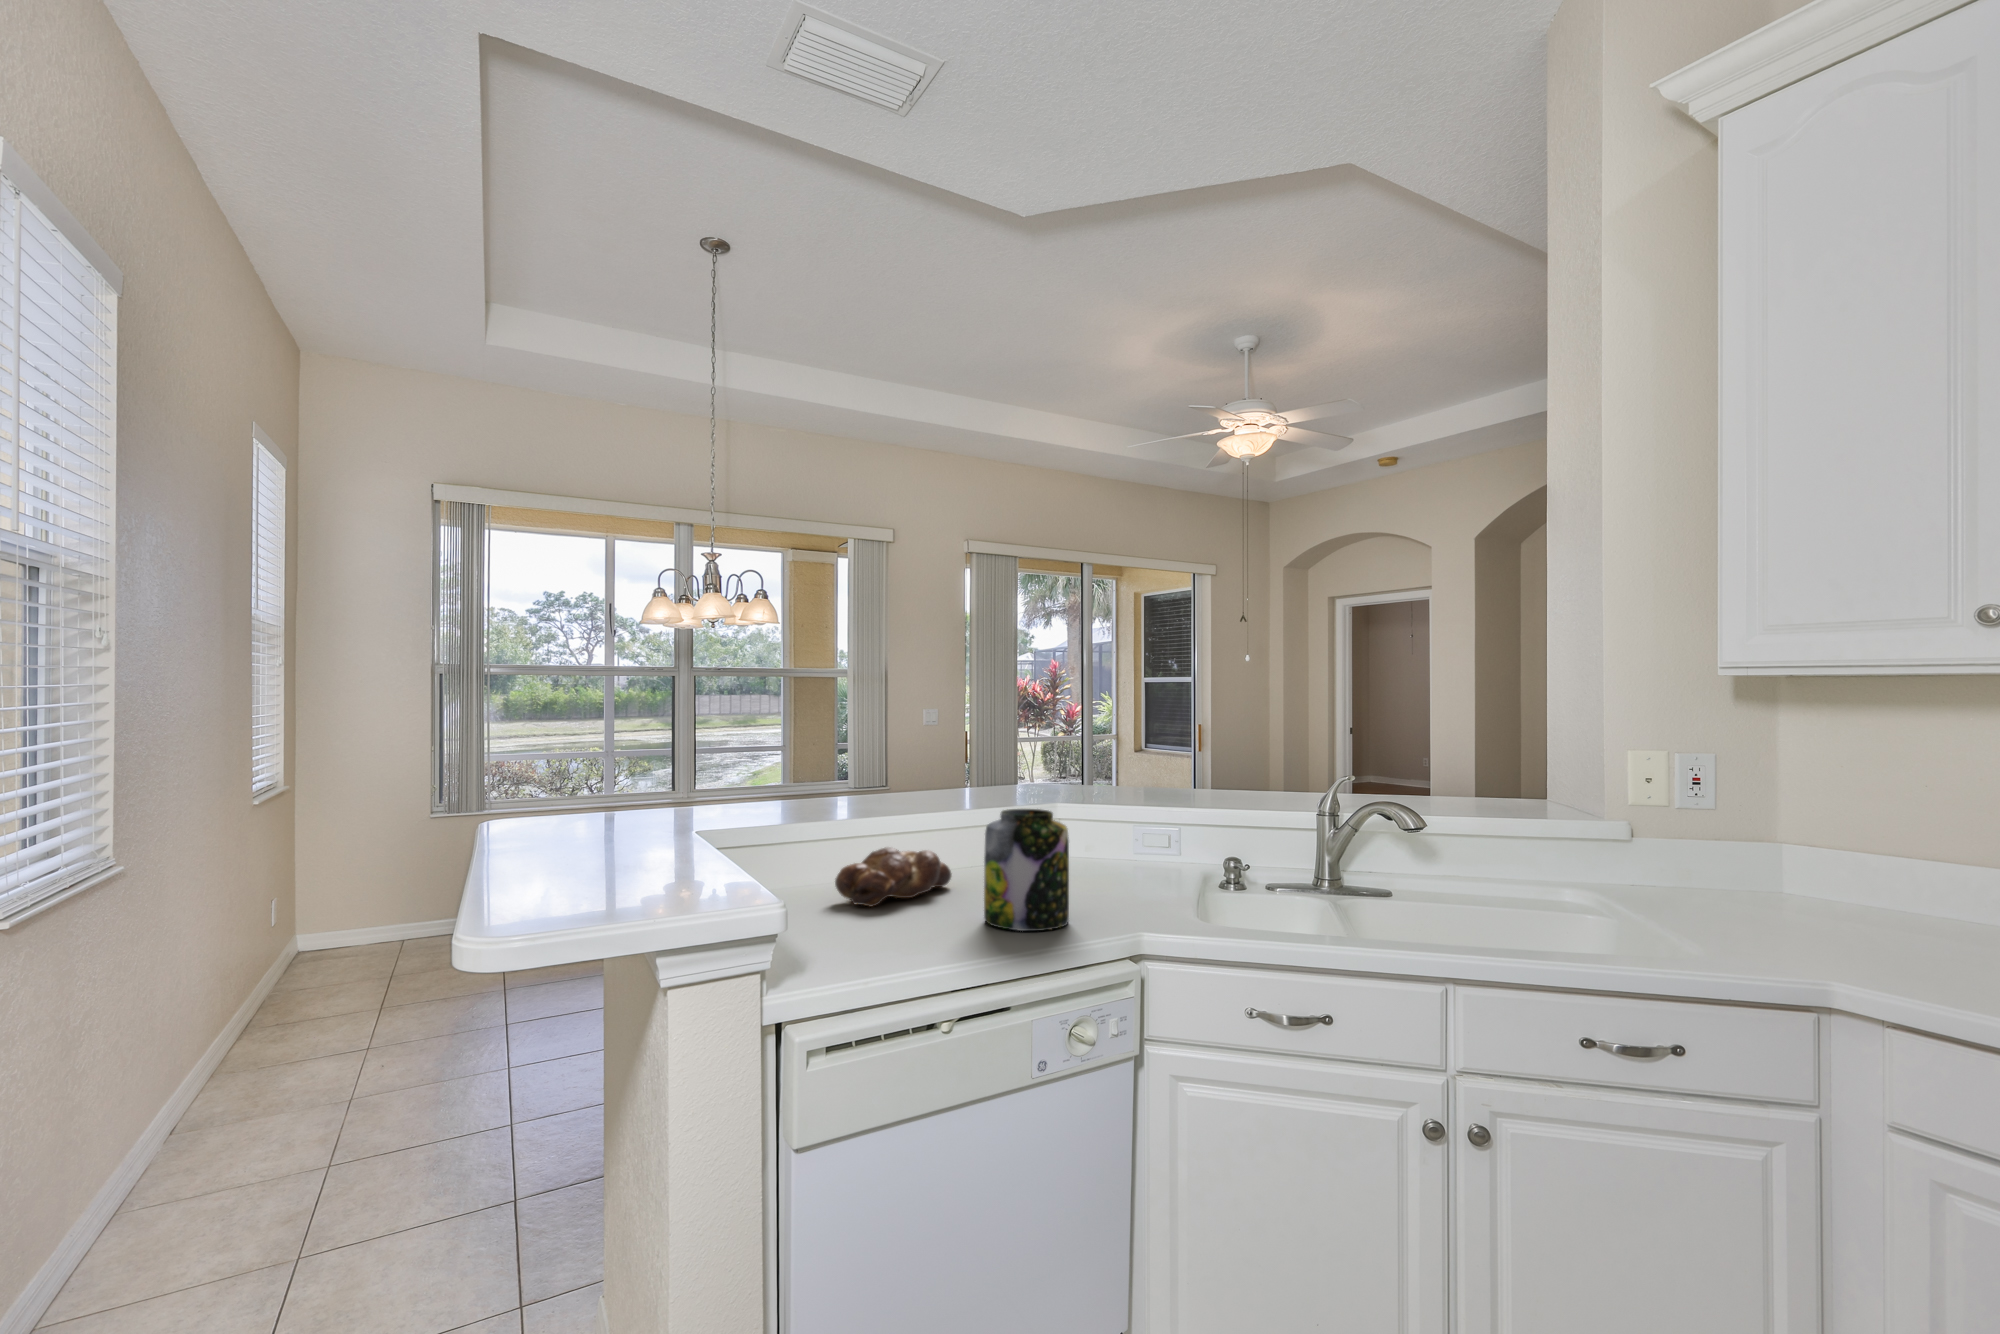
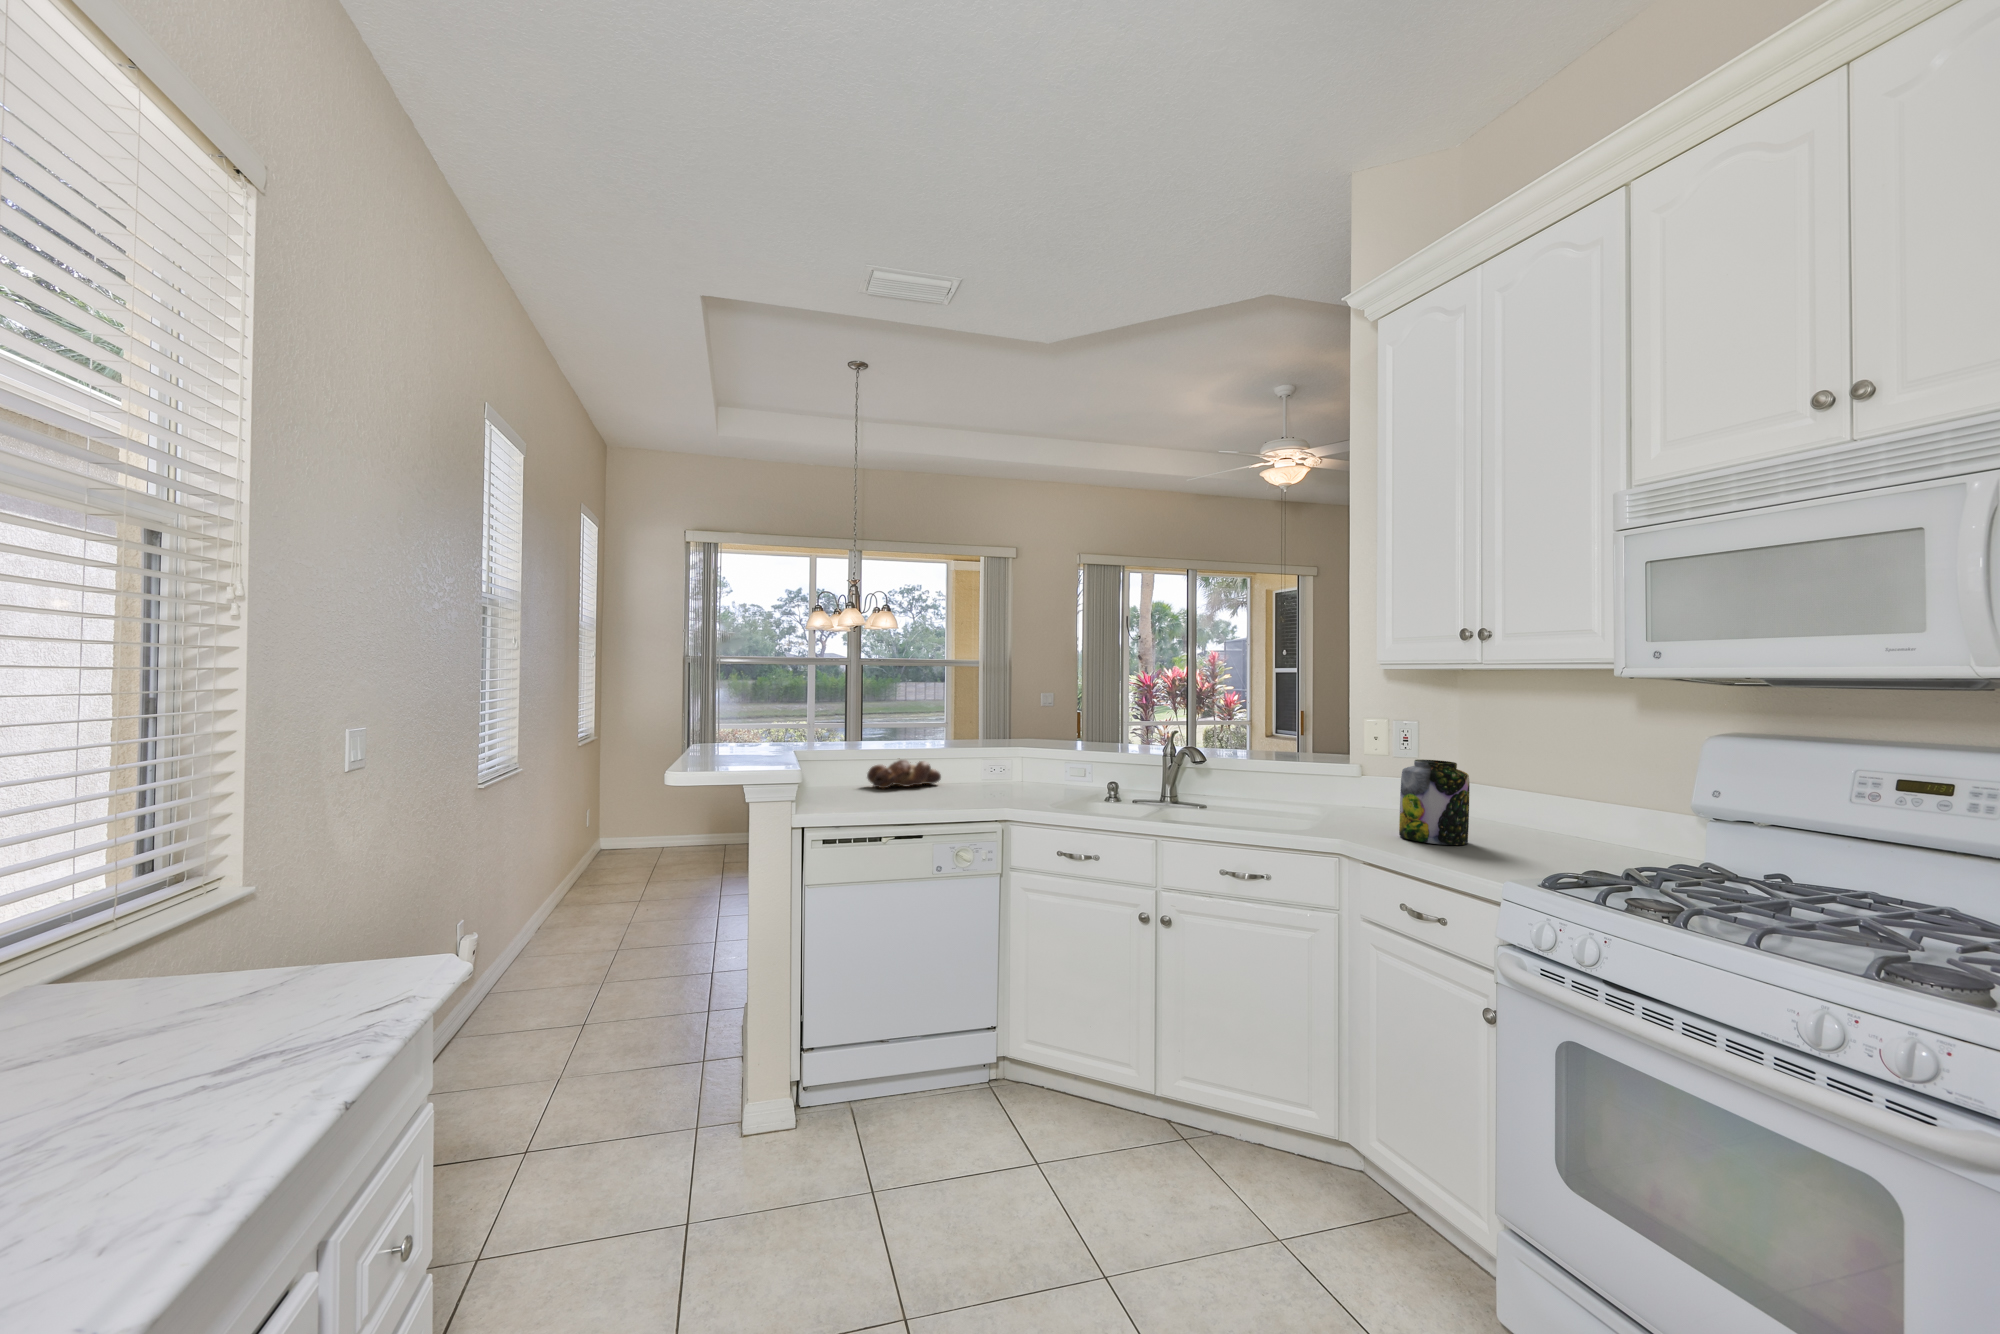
jar: present [984,809,1069,931] -> present [1399,759,1470,845]

